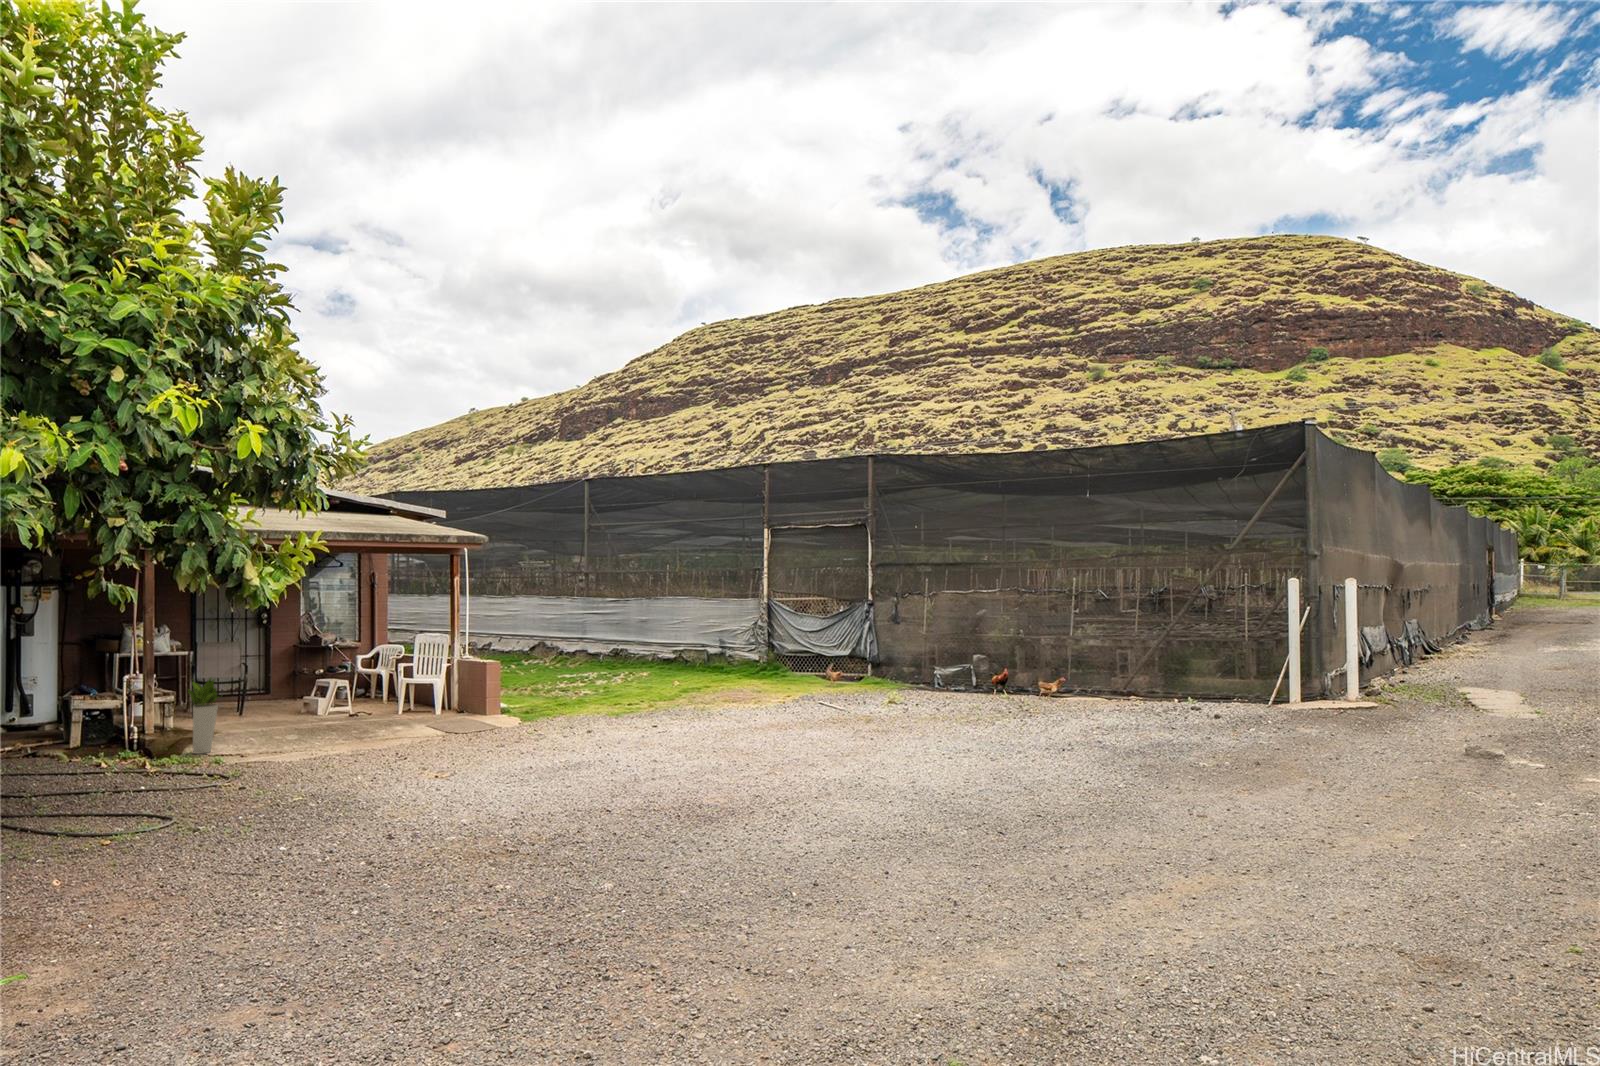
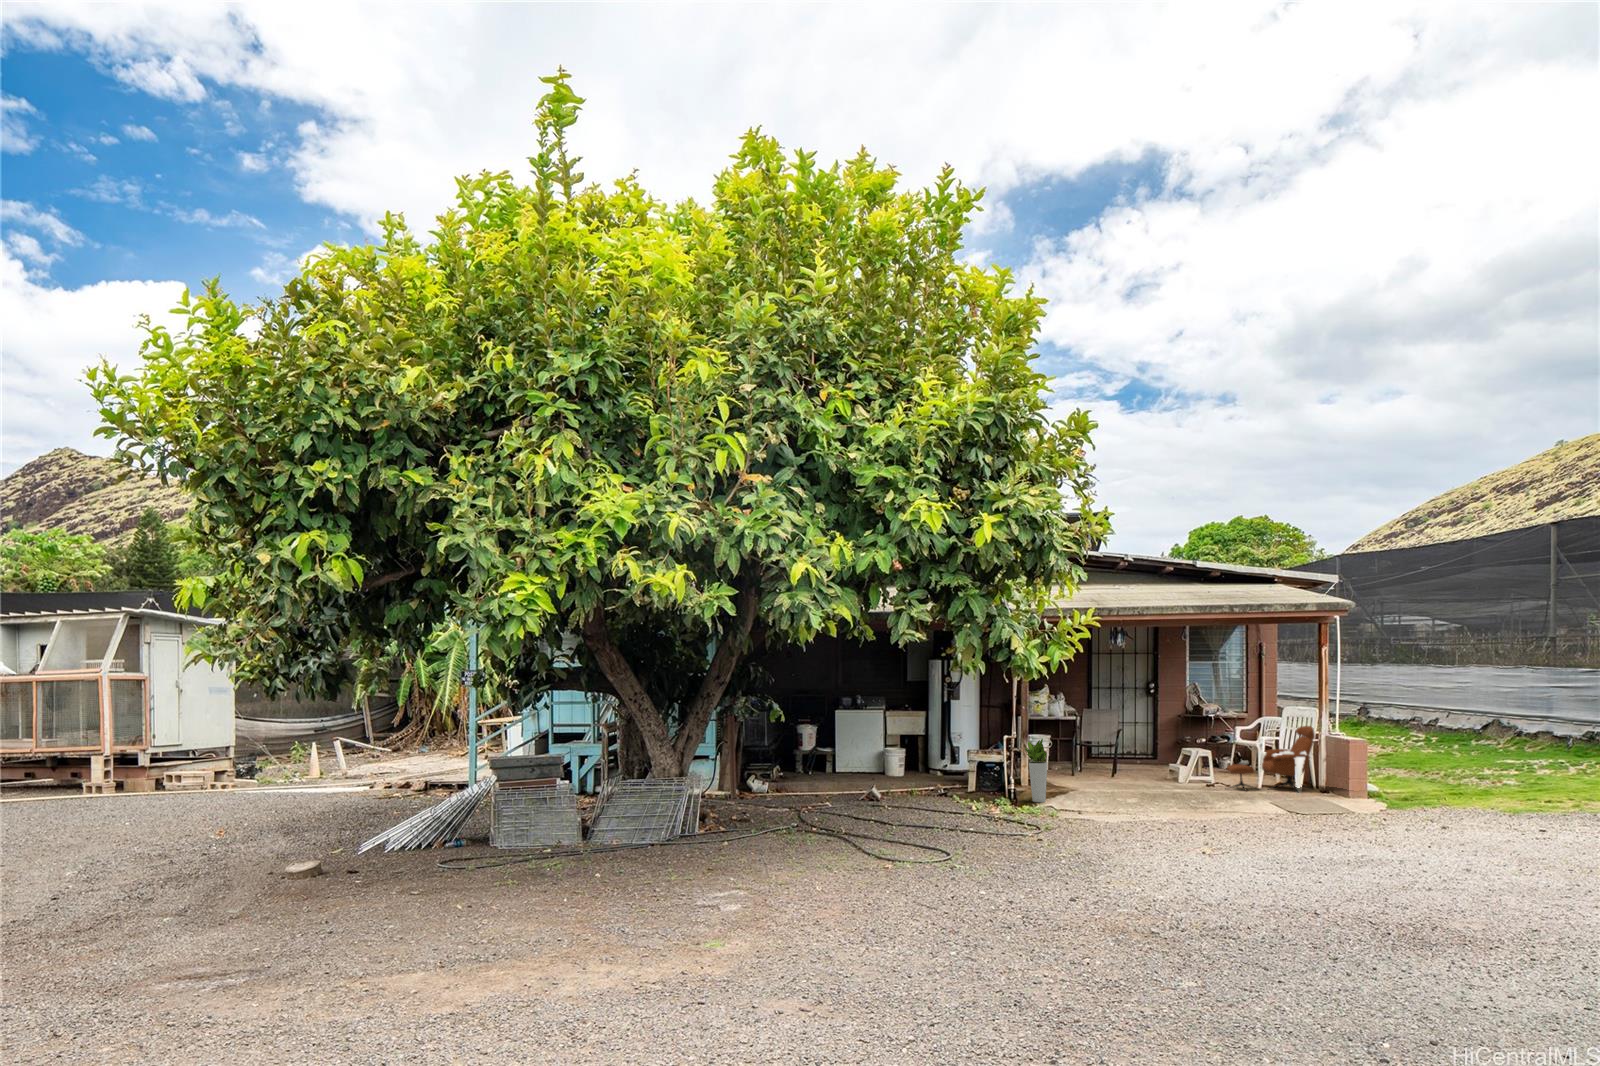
lounge chair: none [376,650,460,717] -> present [1227,726,1315,790]

